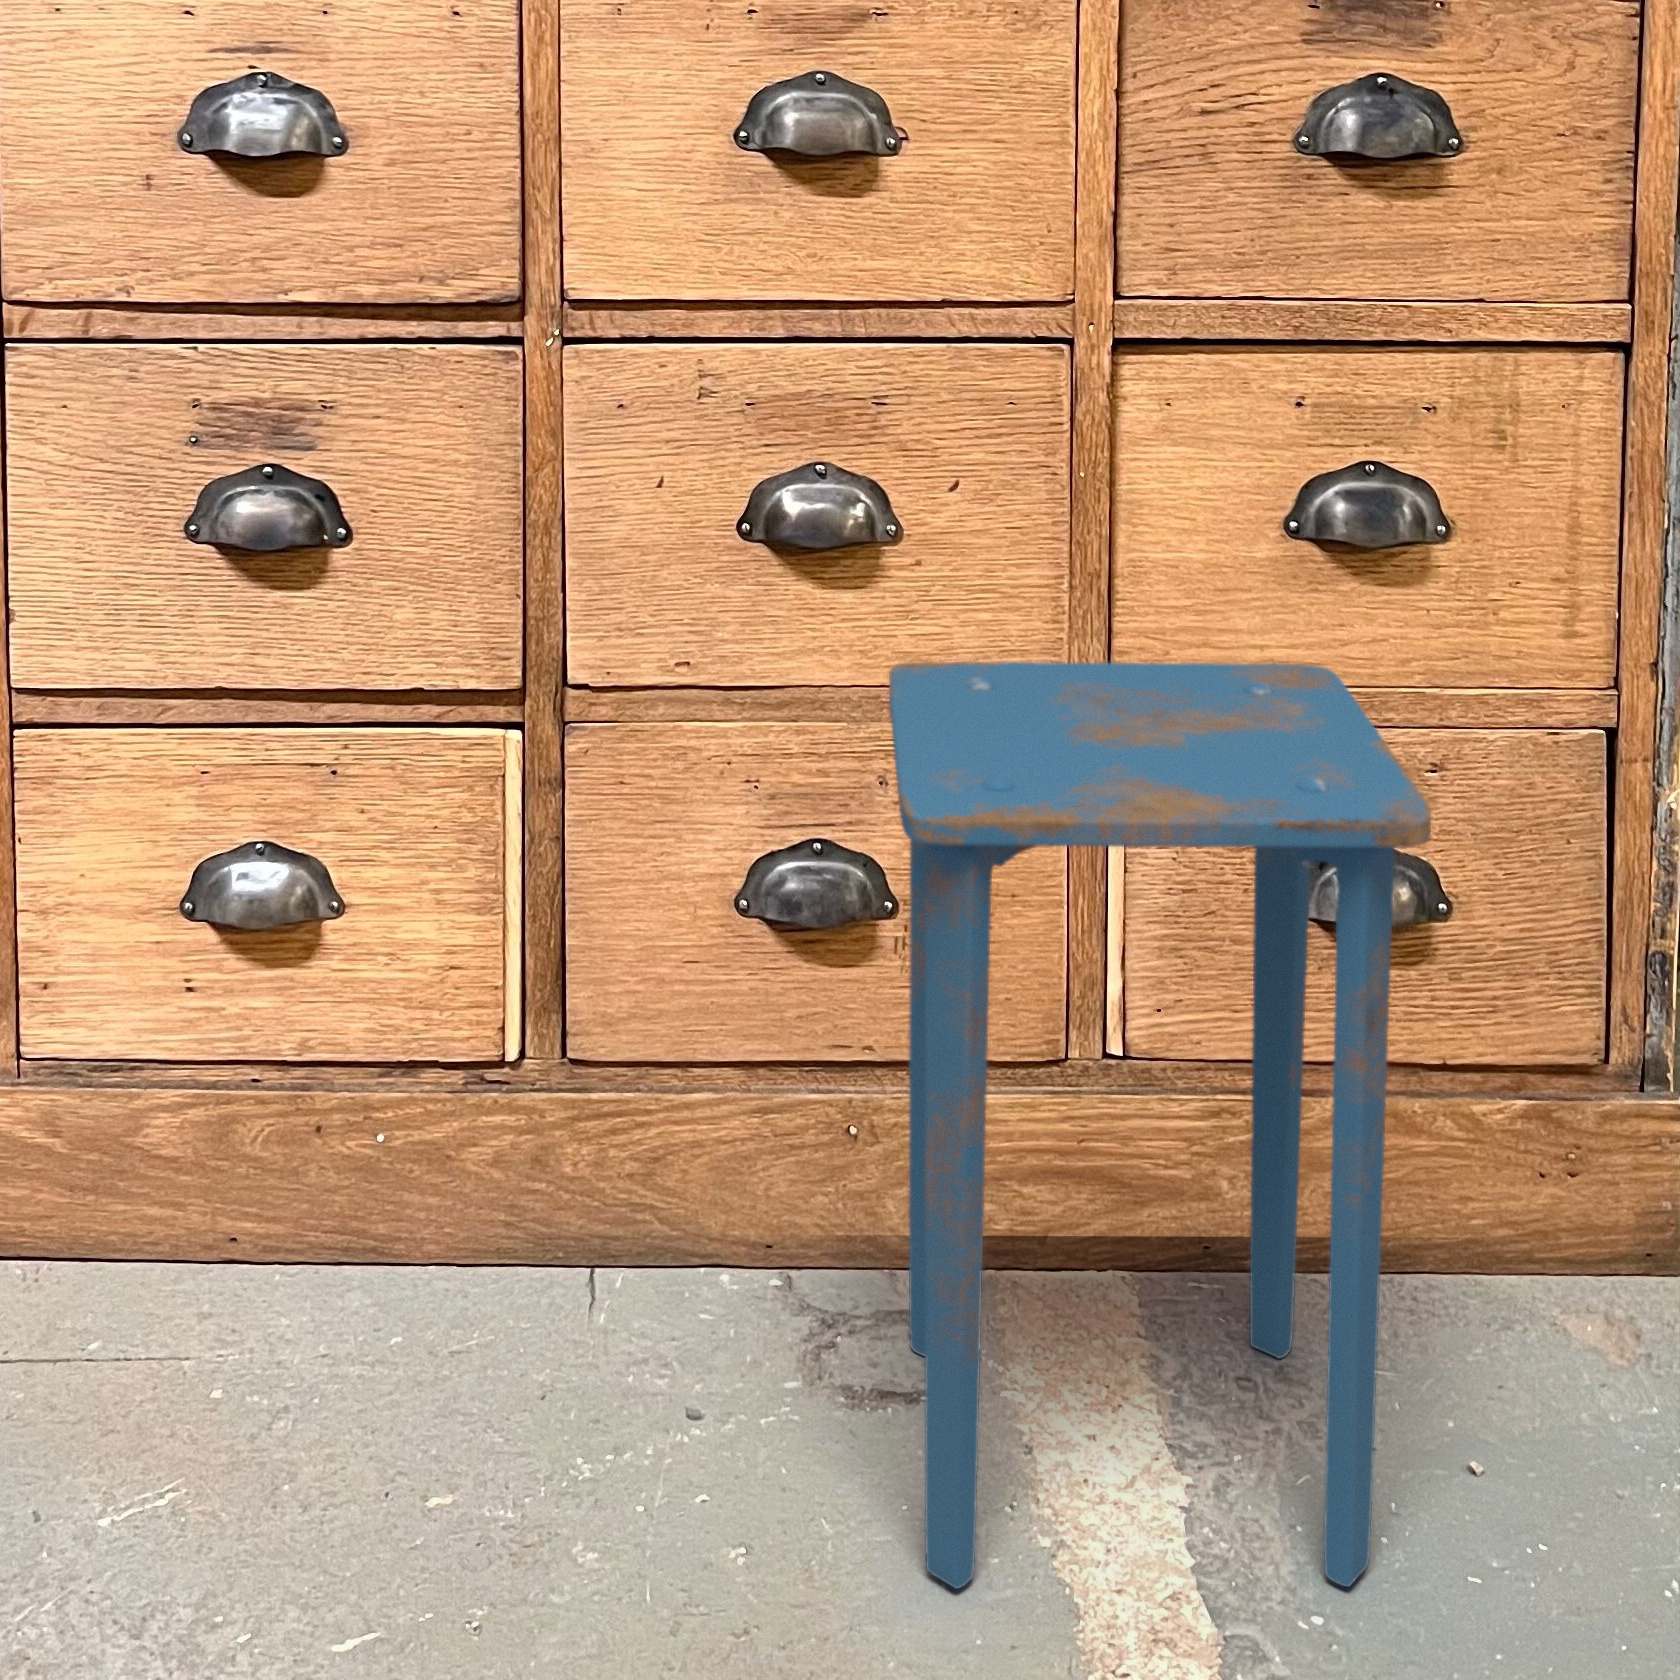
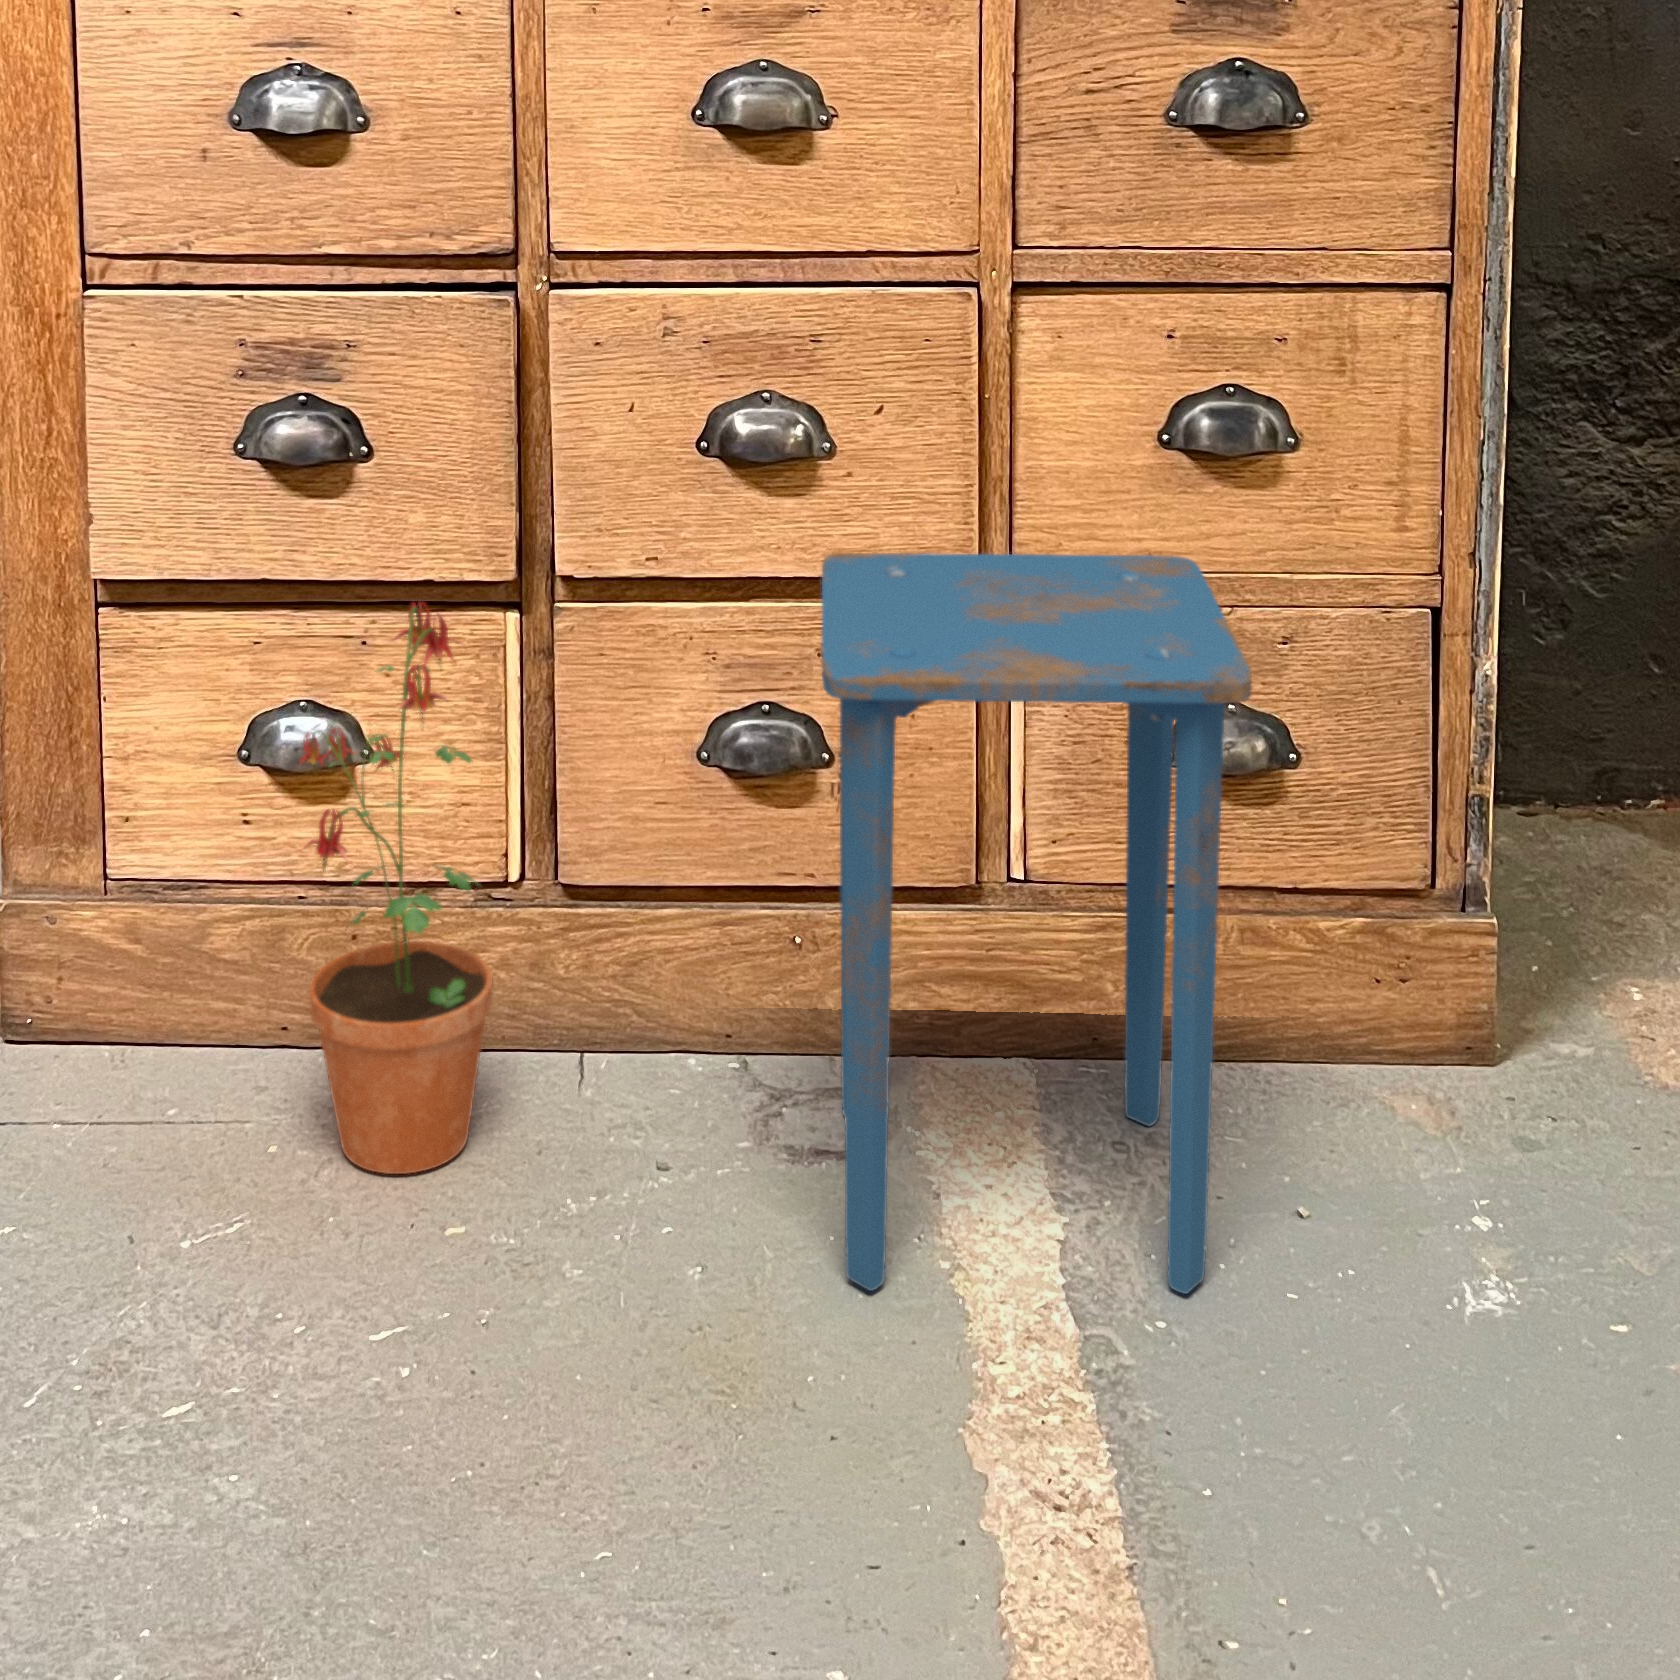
potted plant: none [246,722,488,1435] -> present [300,602,493,1174]

